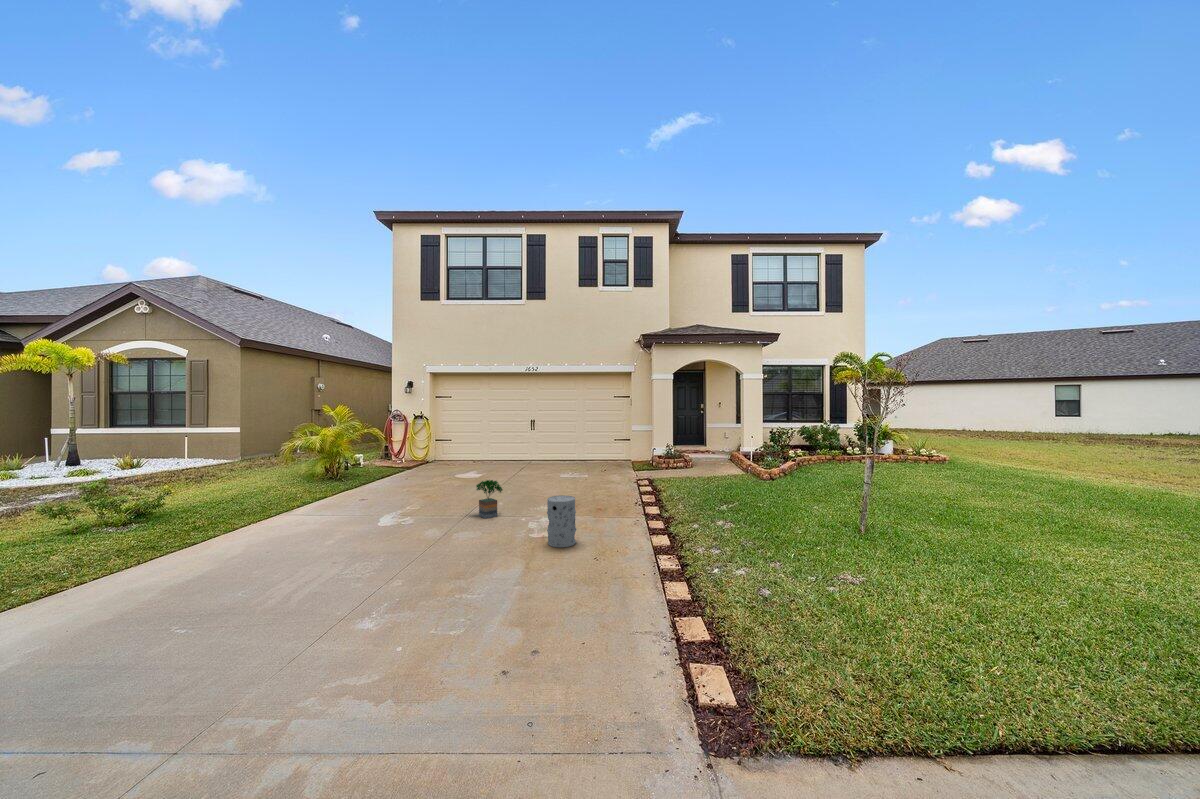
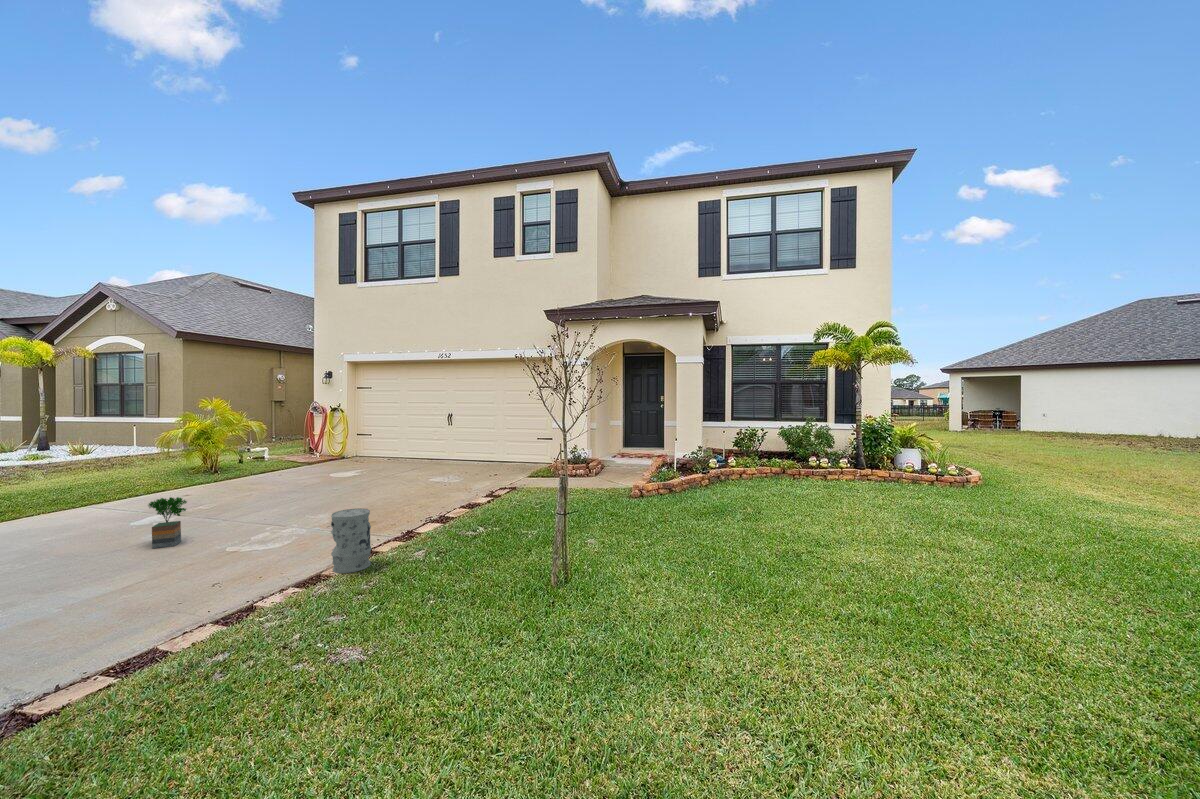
trash can: present [547,495,576,547] -> present [331,508,372,573]

